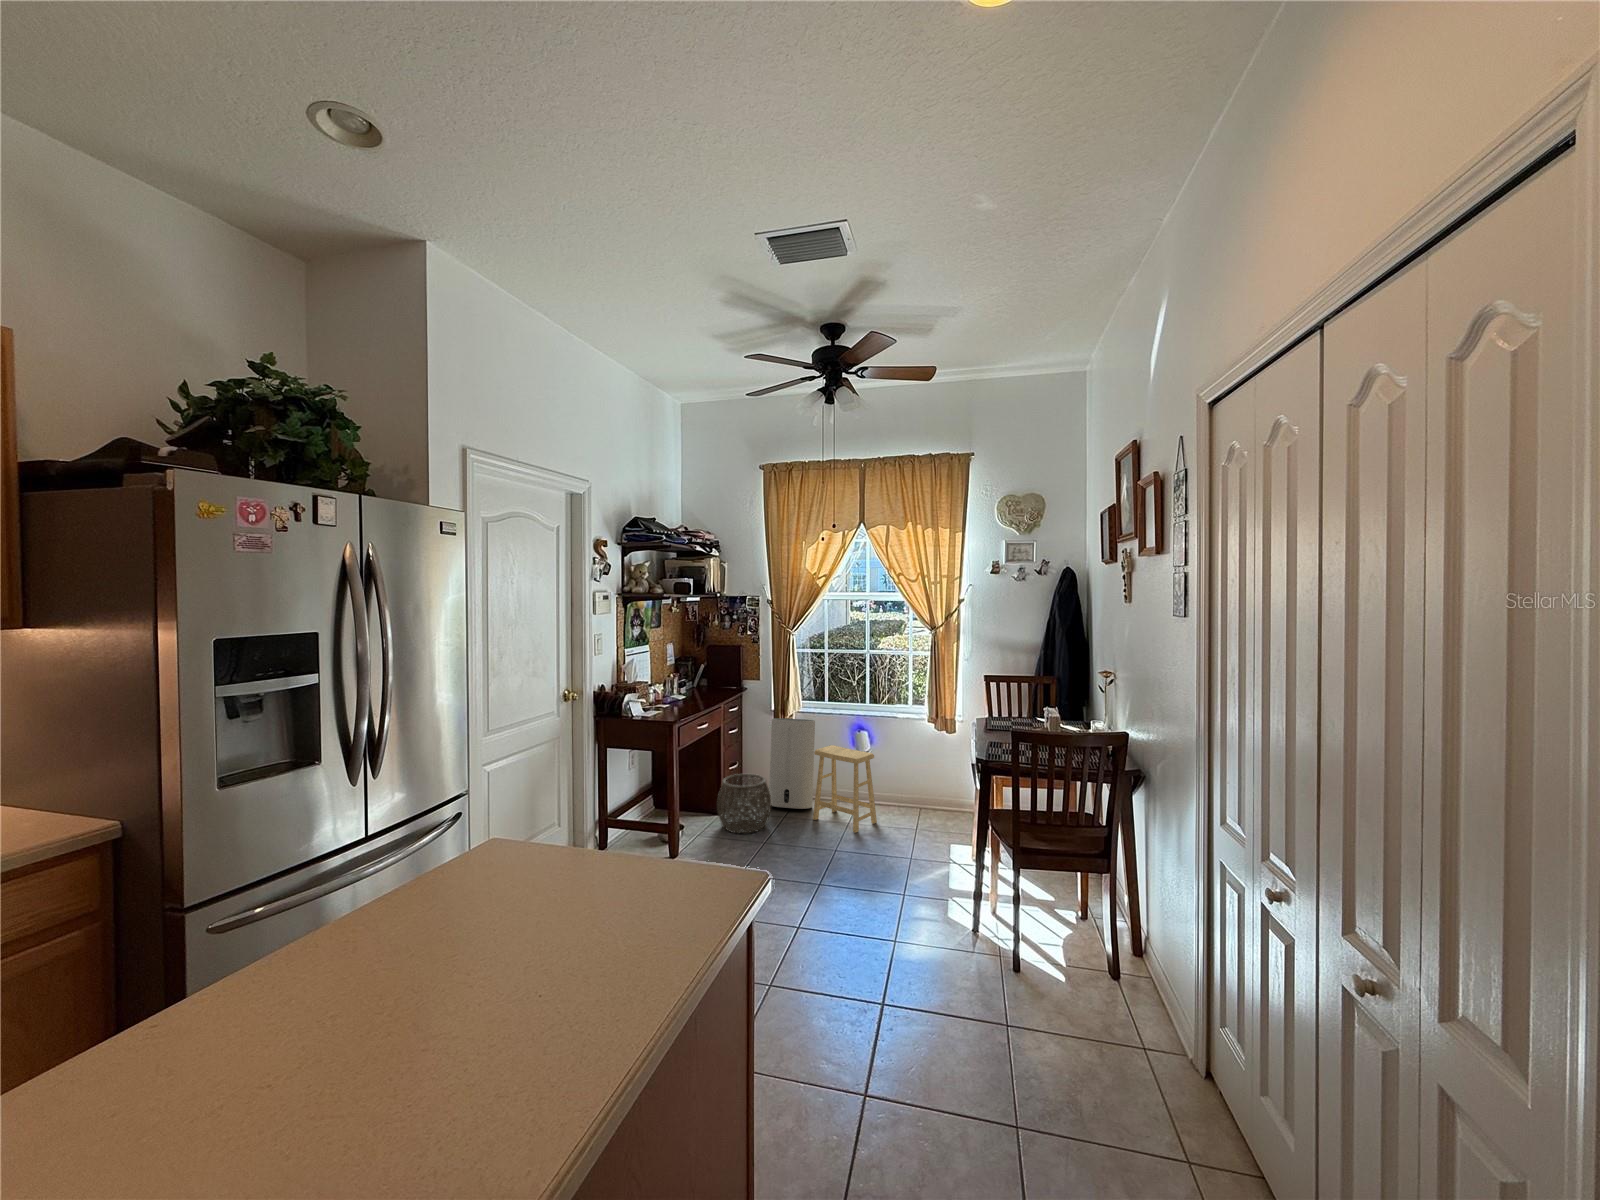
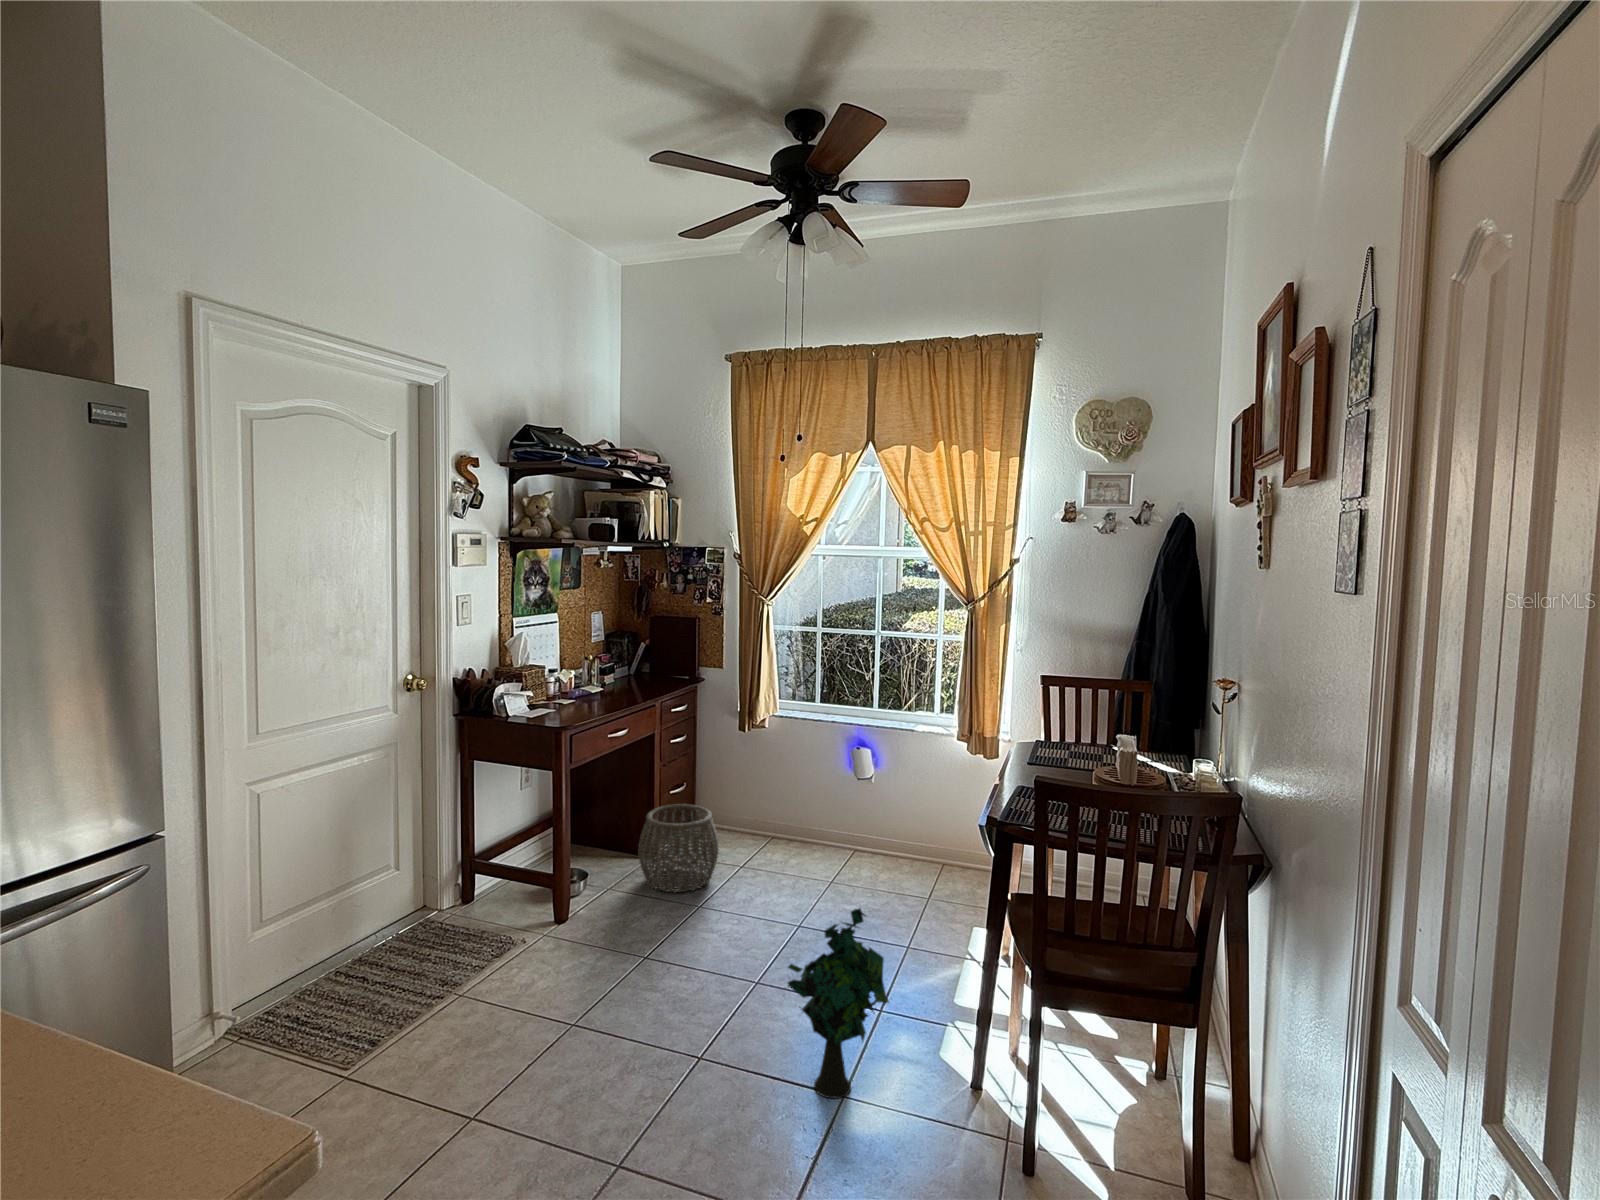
air purifier: present [769,718,815,809] -> none [723,725,795,858]
footstool: present [813,745,877,833] -> none [781,769,874,901]
decorative plant: none [852,821,919,943] -> present [788,908,889,1098]

